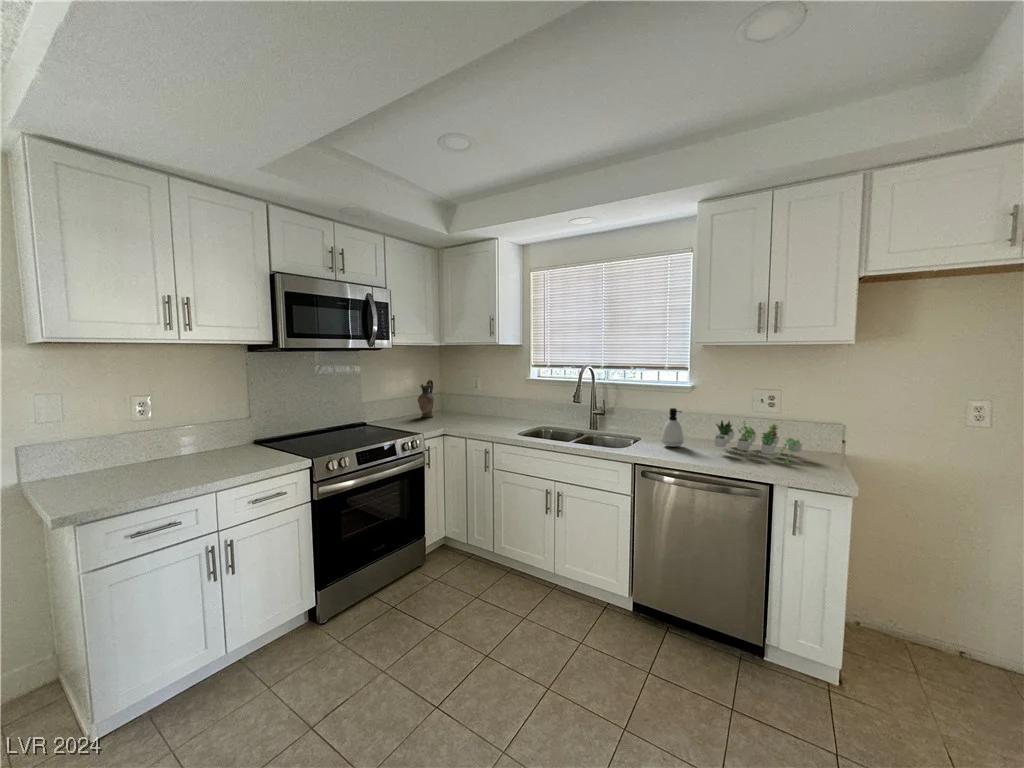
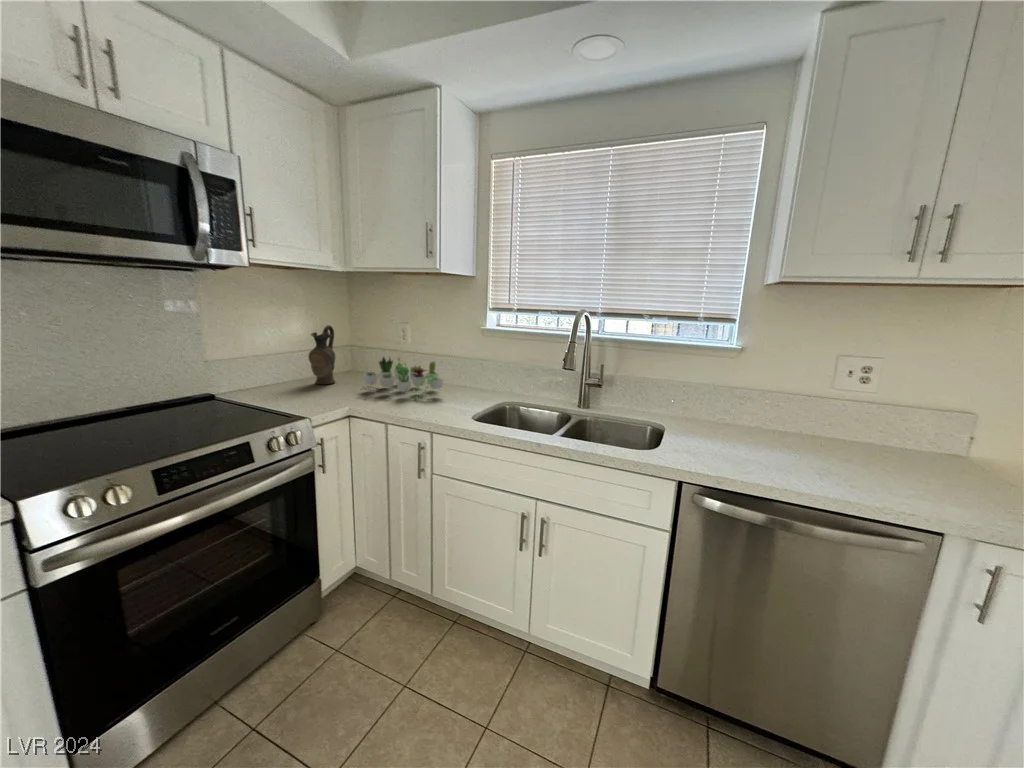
soap dispenser: present [661,408,684,447] -> none [705,384,747,445]
succulent plant: present [714,421,802,462] -> present [364,357,443,399]

